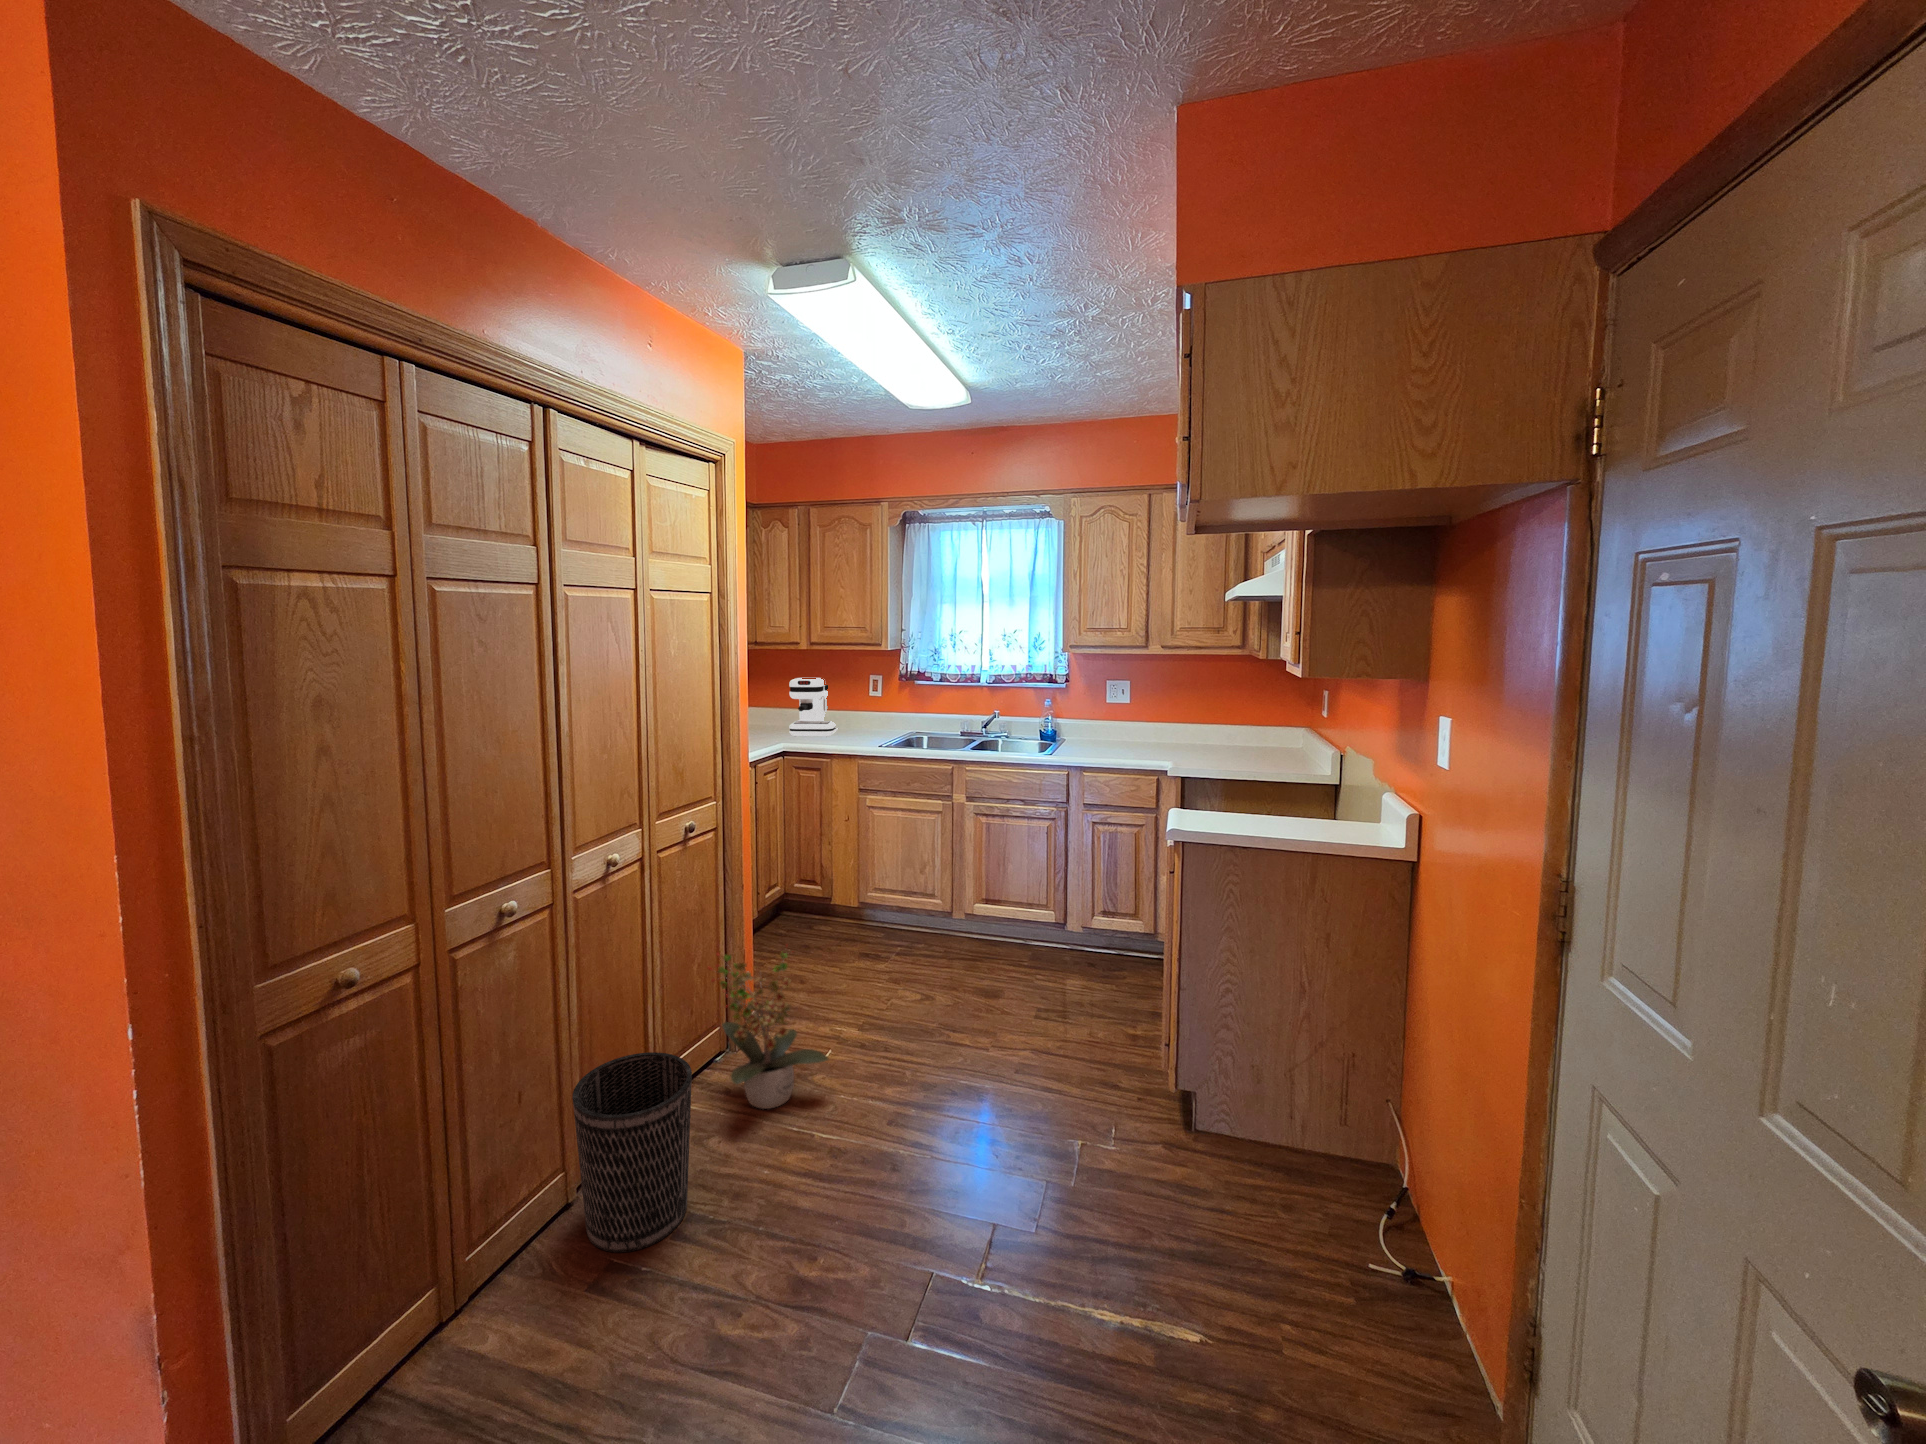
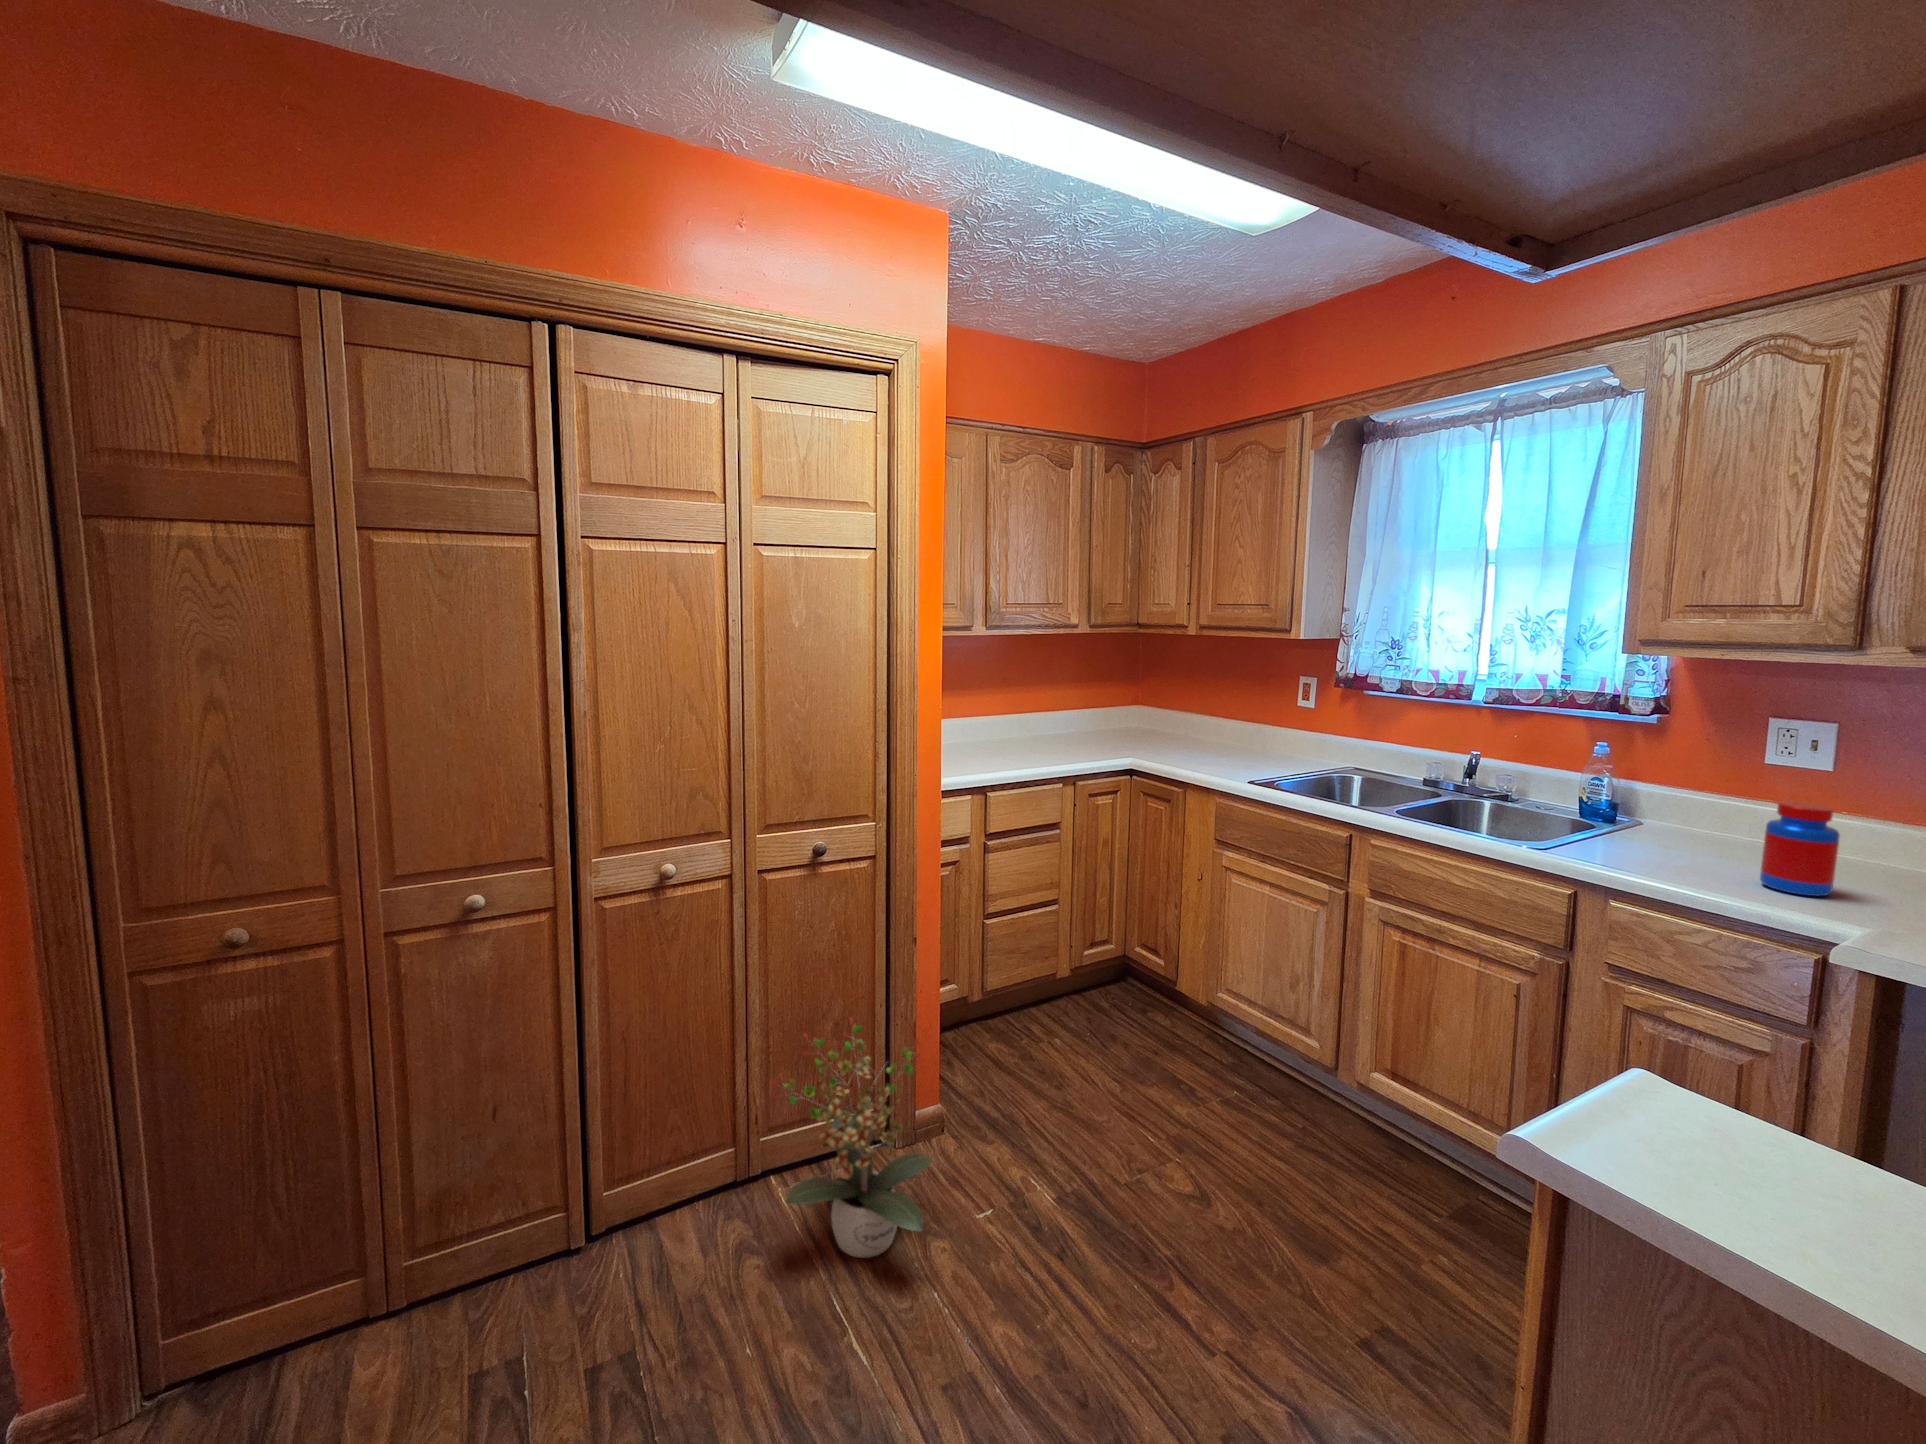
coffee maker: present [789,678,838,737] -> none [1176,673,1258,758]
jar: none [1123,716,1146,756] -> present [1760,802,1840,896]
wastebasket: present [572,1052,692,1253] -> none [533,1107,681,1359]

